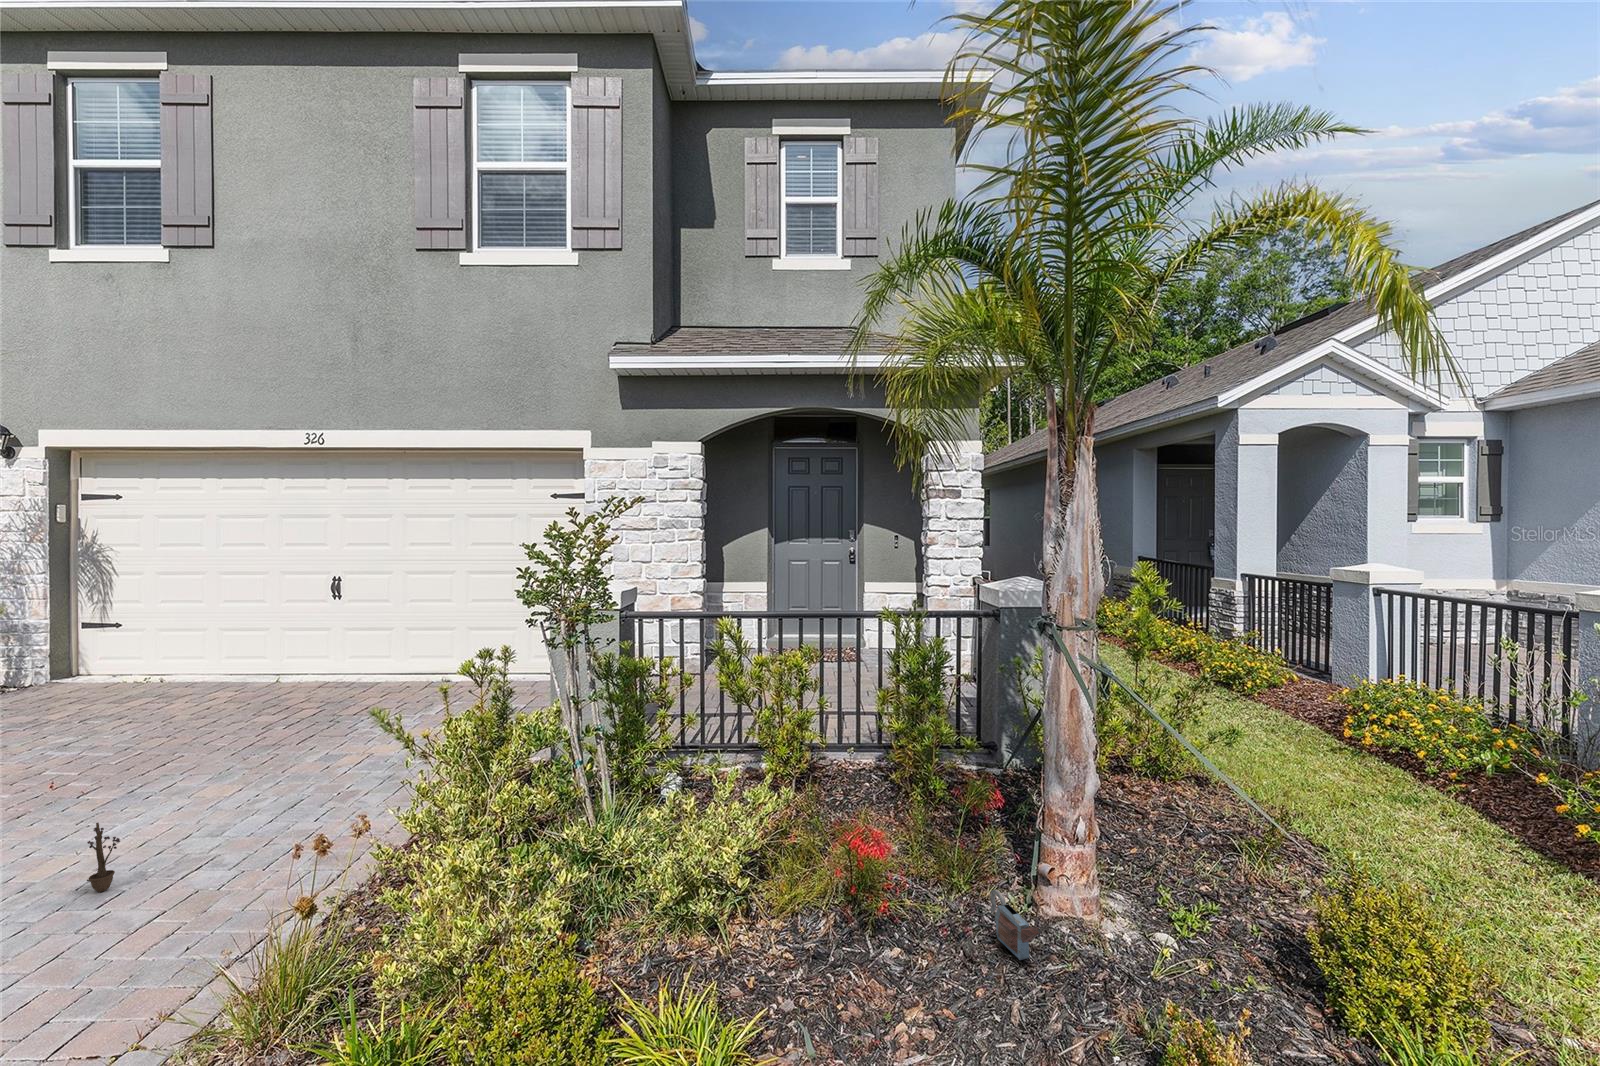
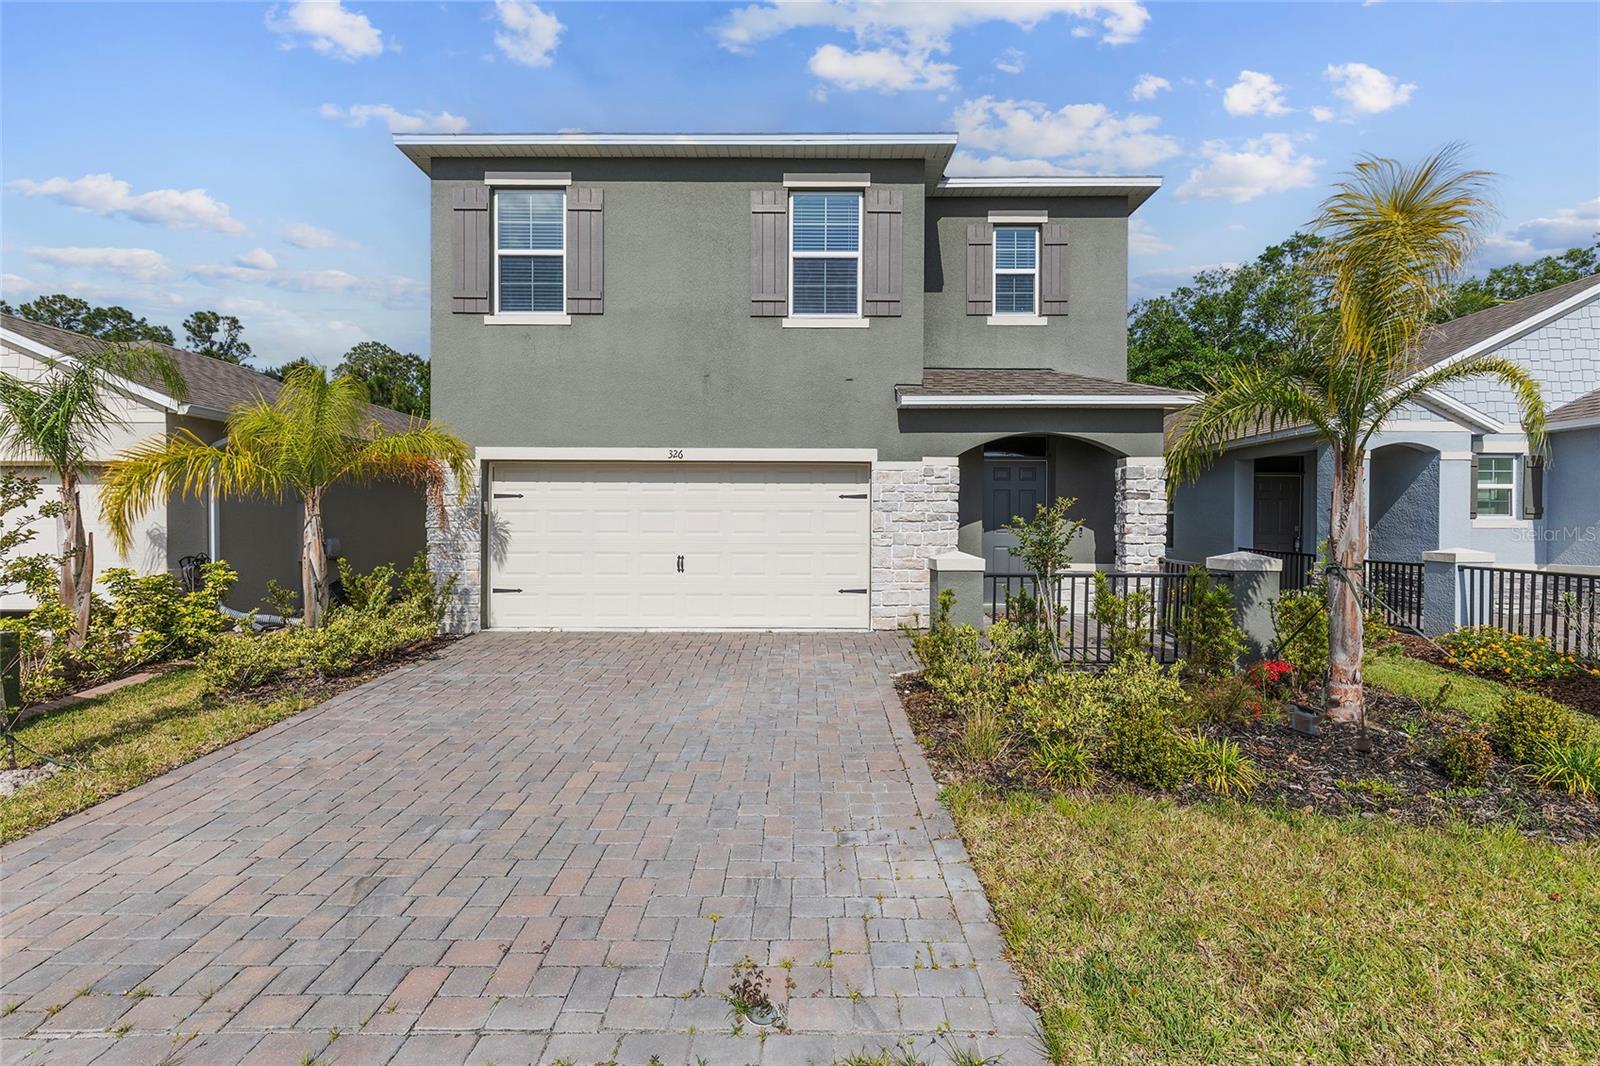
decorative plant: present [87,823,120,892] -> present [1344,706,1380,751]

